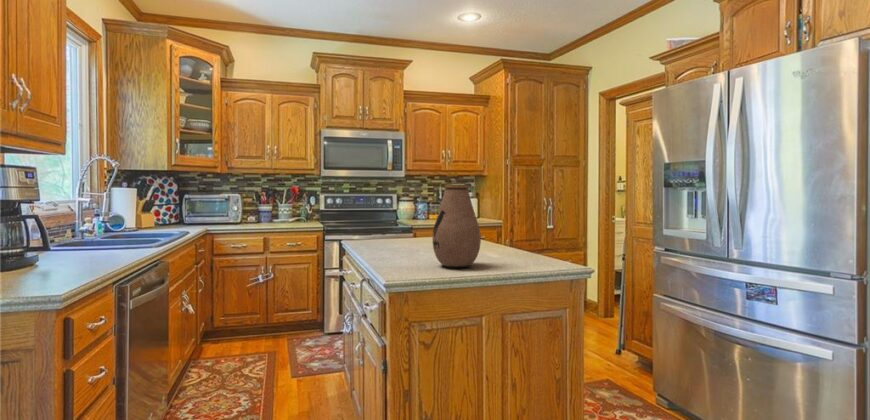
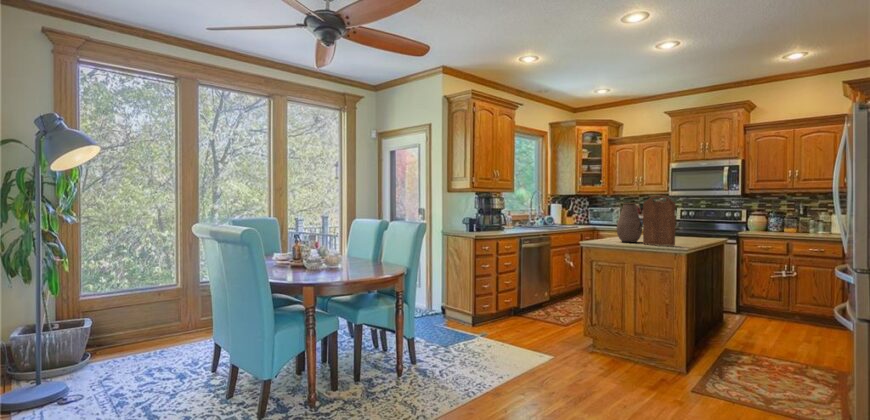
cutting board: none [504,171,552,270] -> present [643,196,676,246]

